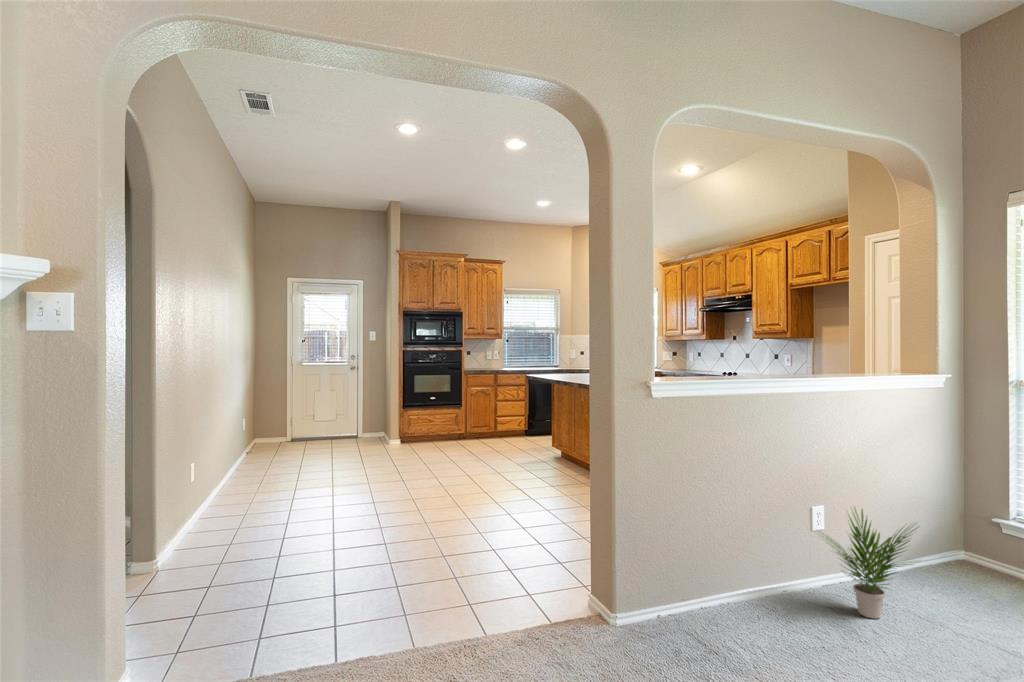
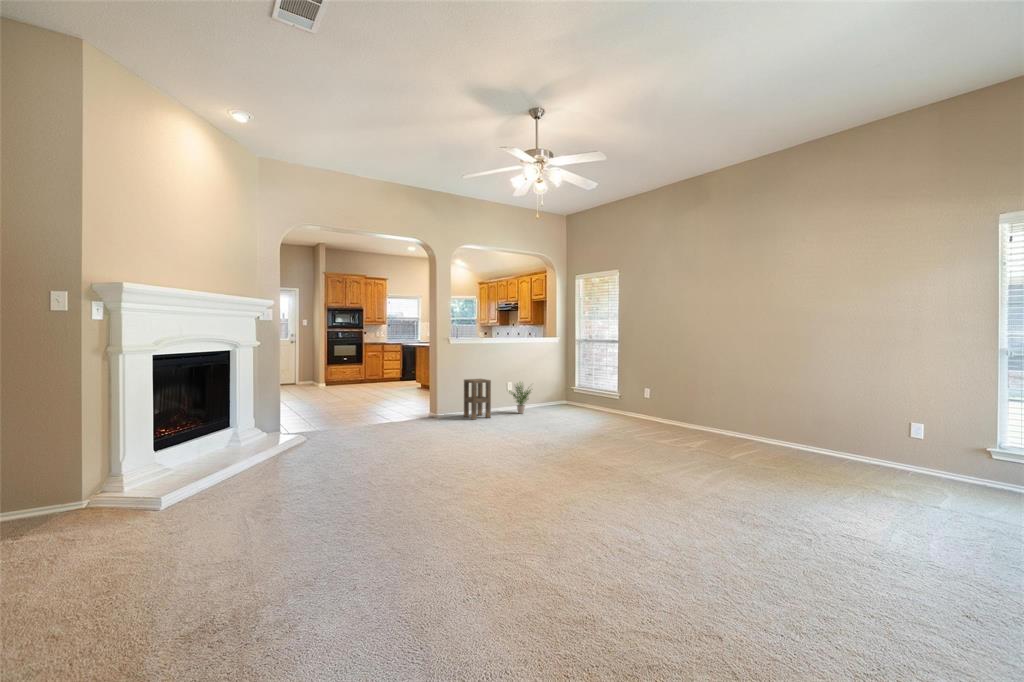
side table: none [691,500,785,649] -> present [464,379,491,419]

